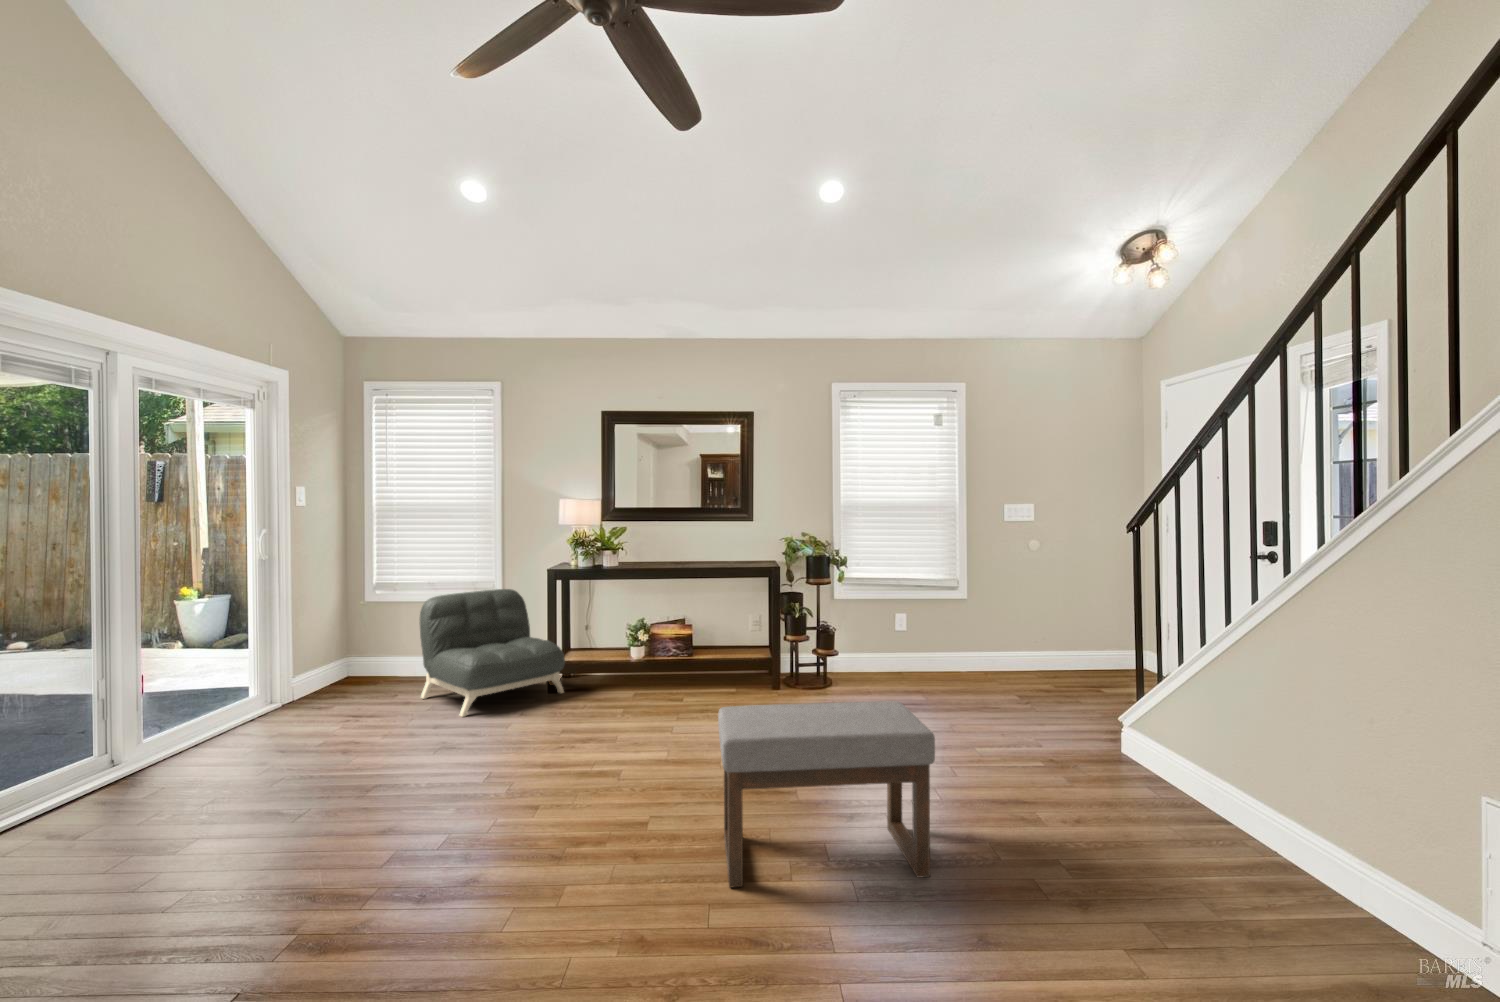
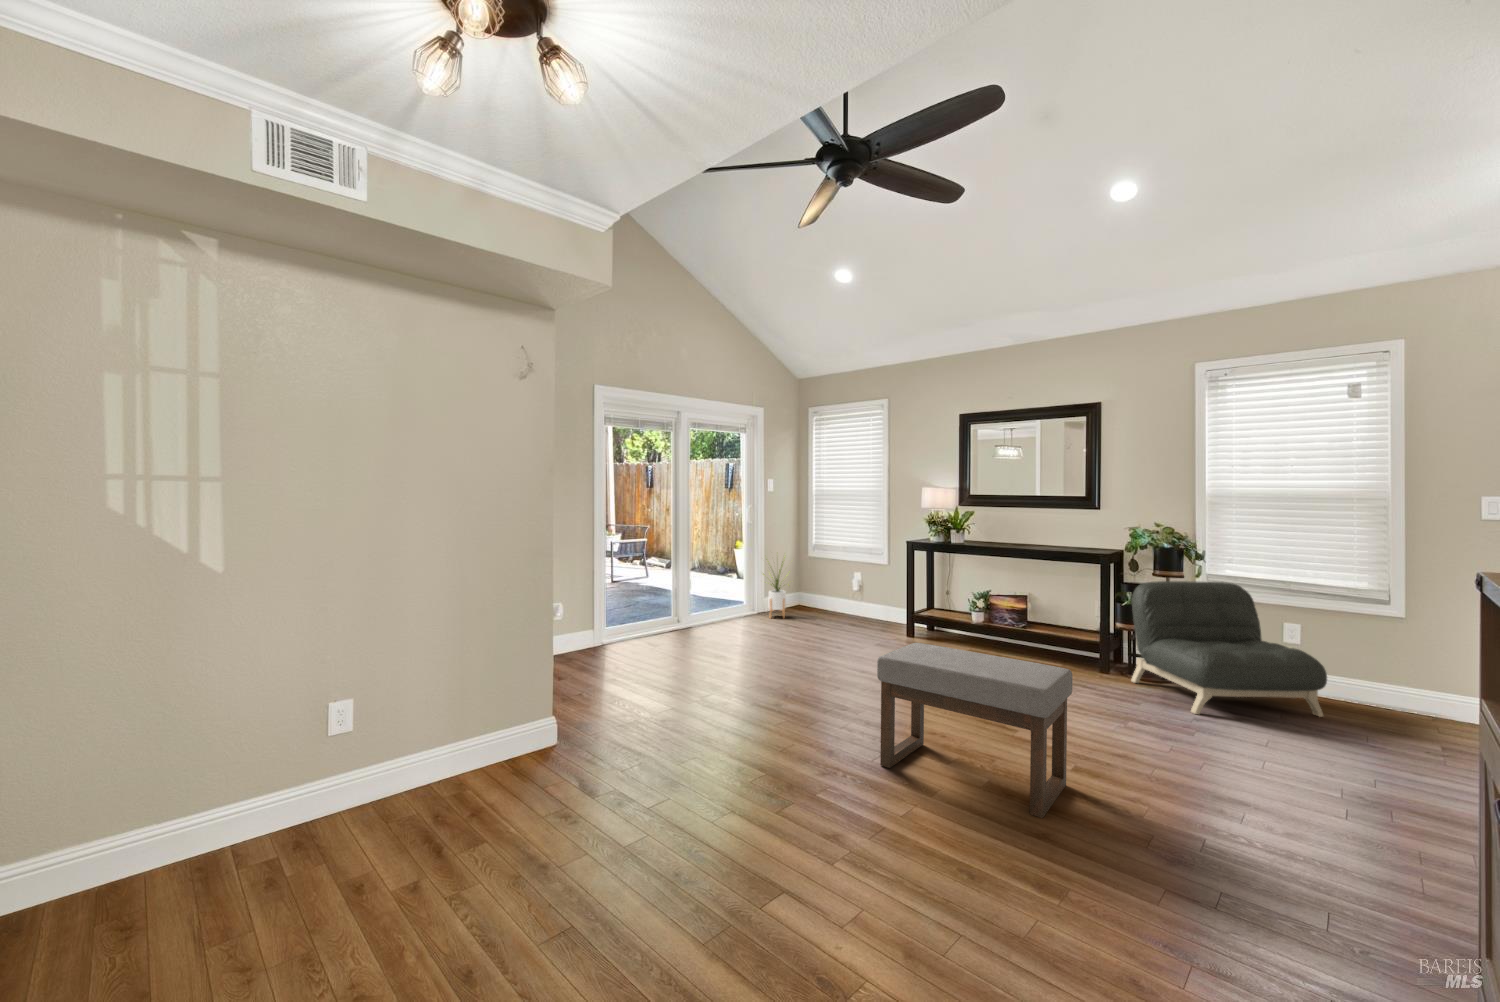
armchair: present [420,589,565,717] -> present [1131,581,1327,717]
house plant: none [296,596,362,707] -> present [763,557,786,617]

